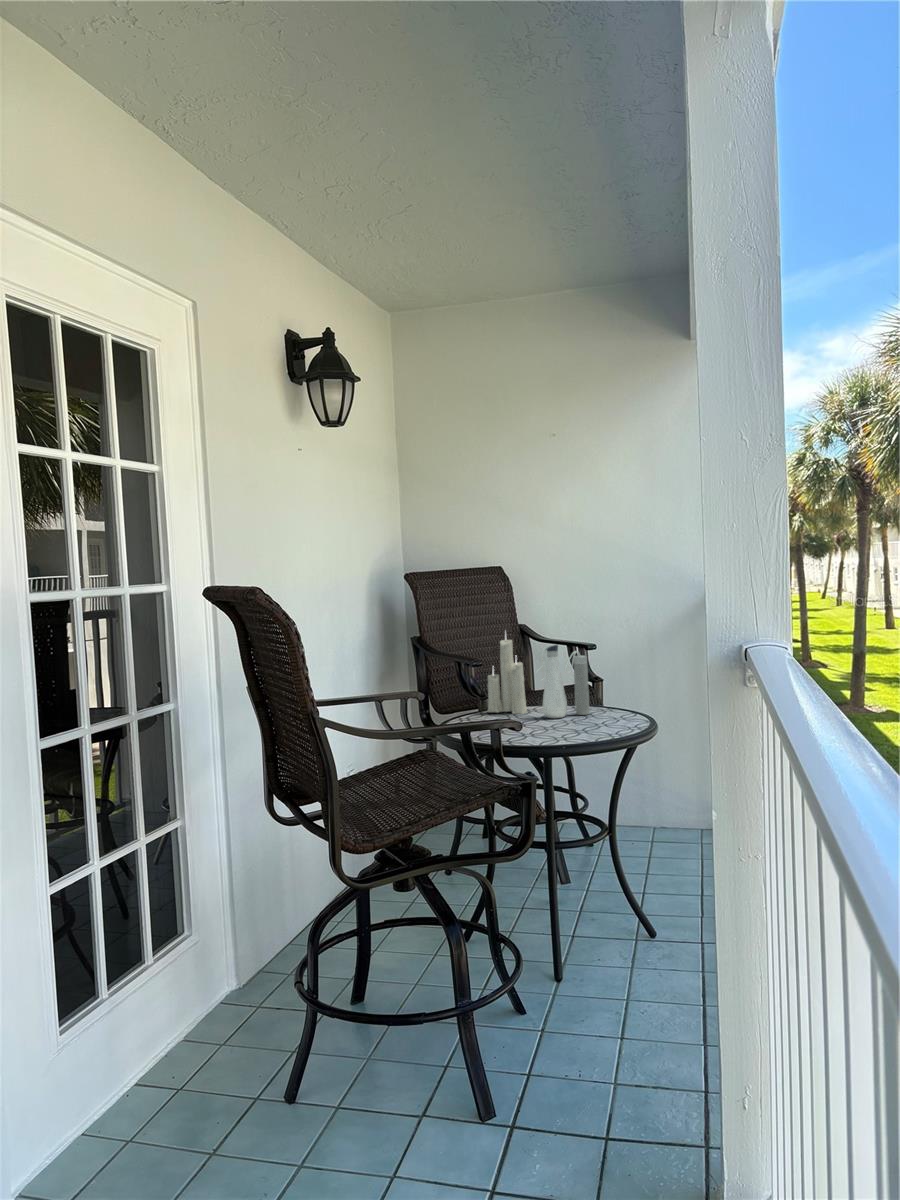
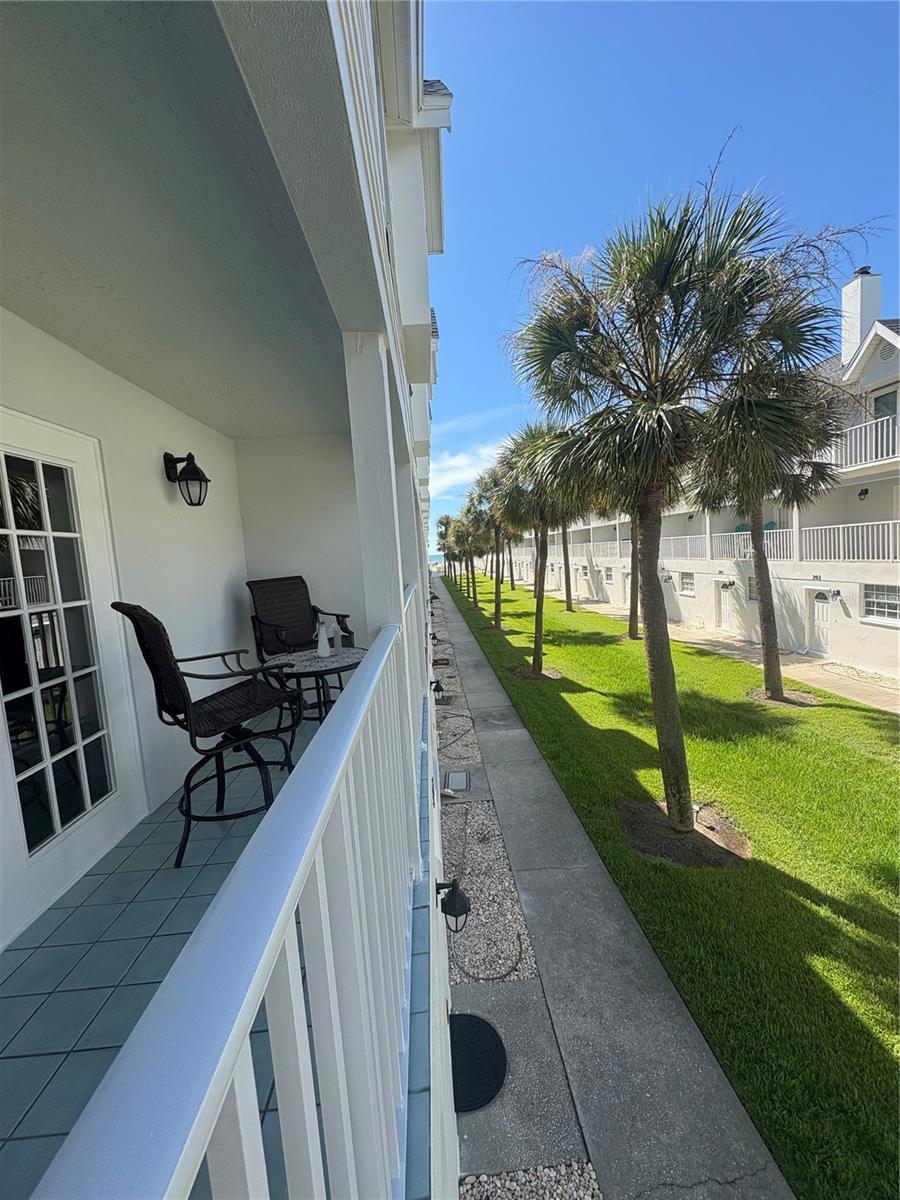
candle: present [487,635,527,714] -> none [290,612,312,656]

